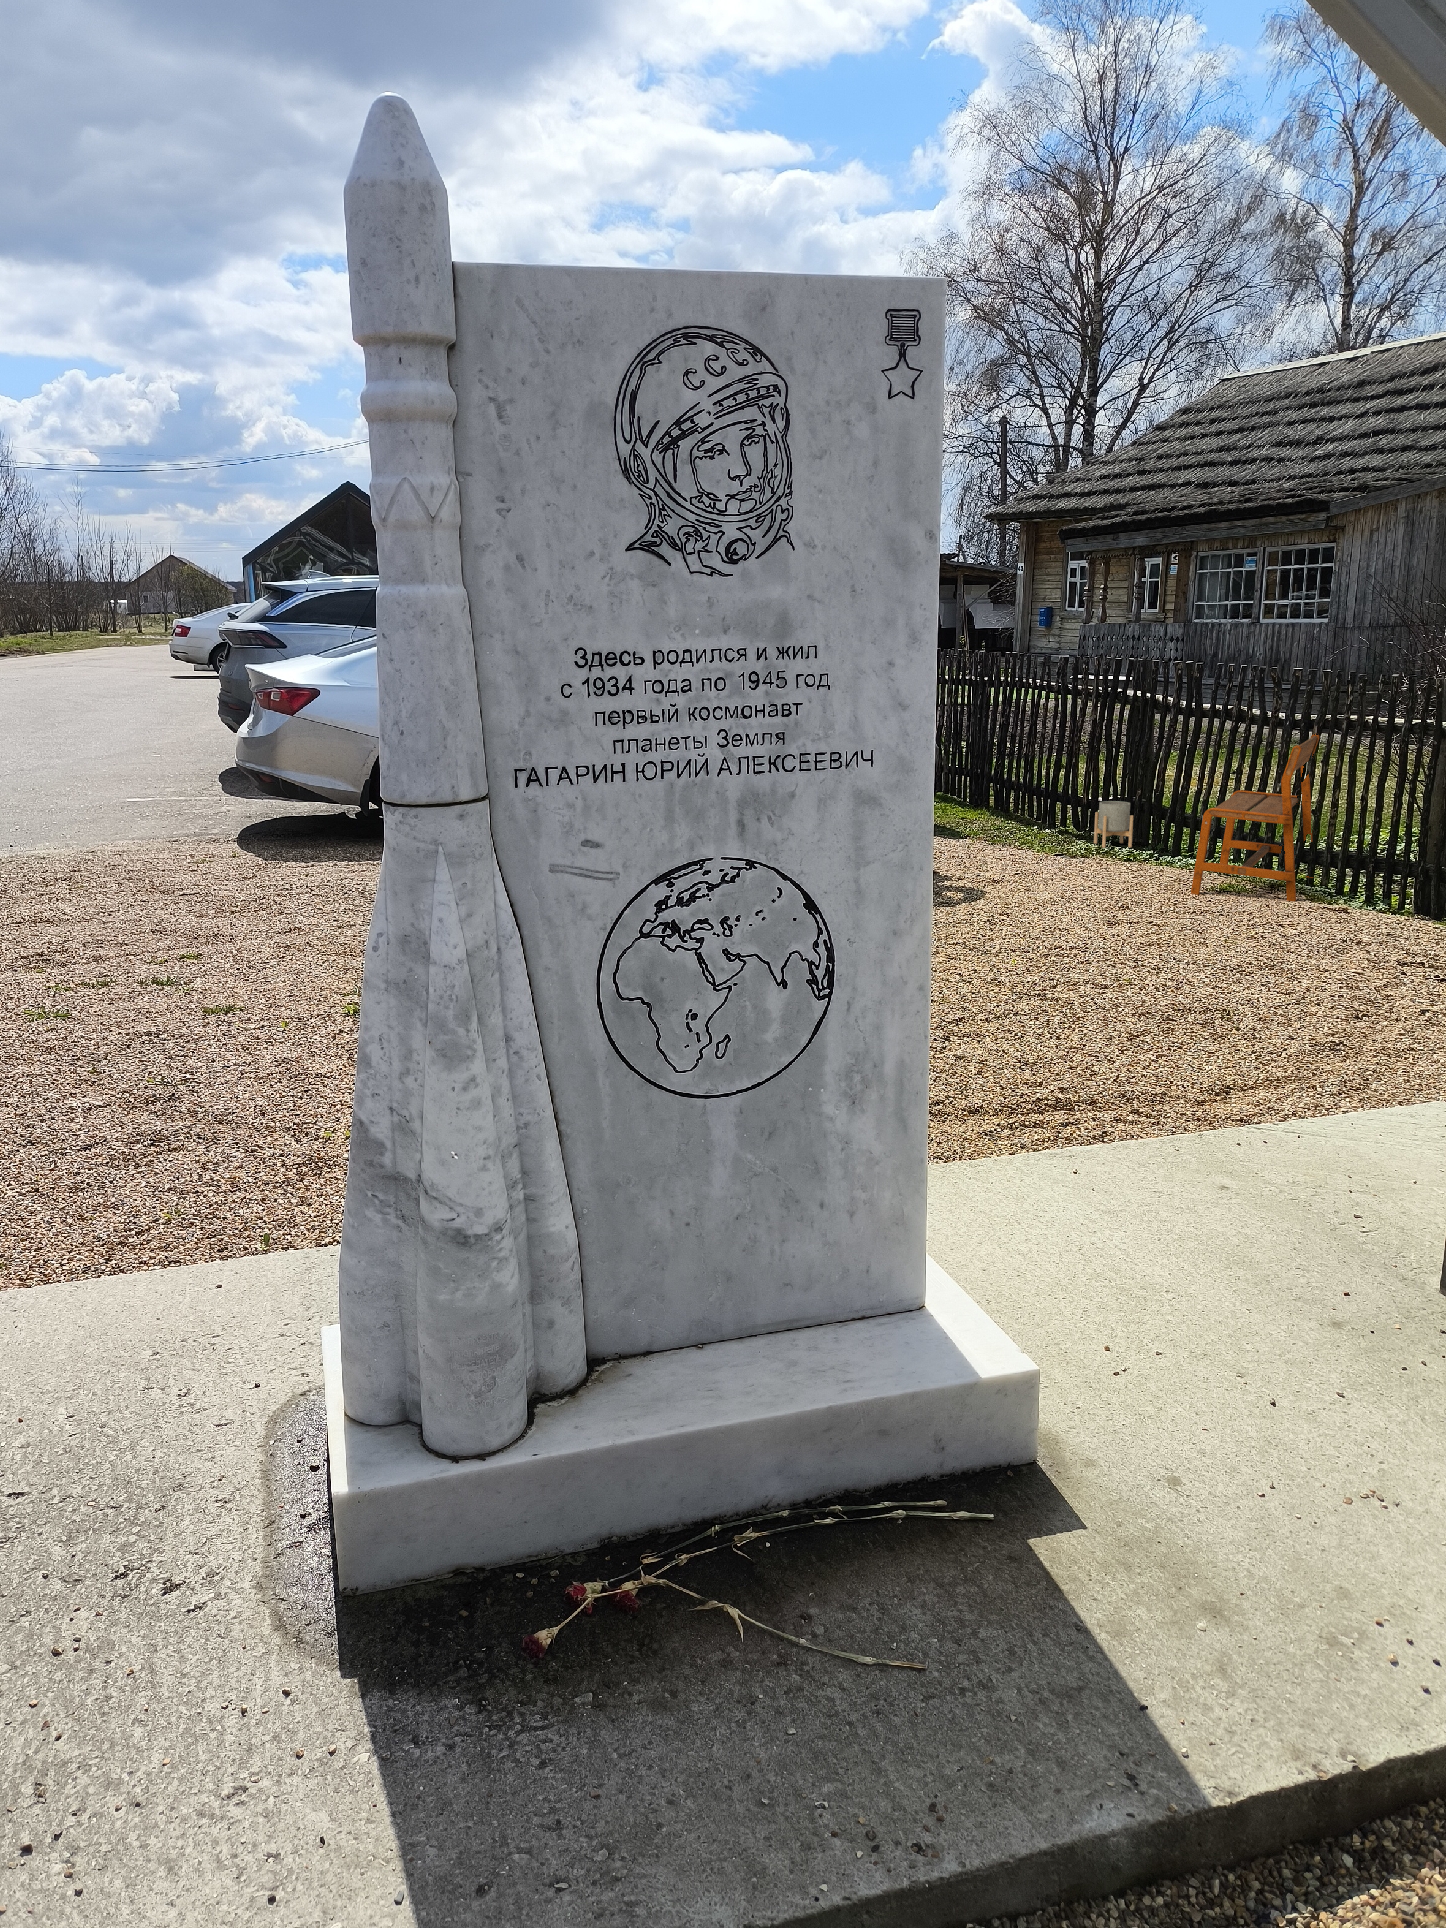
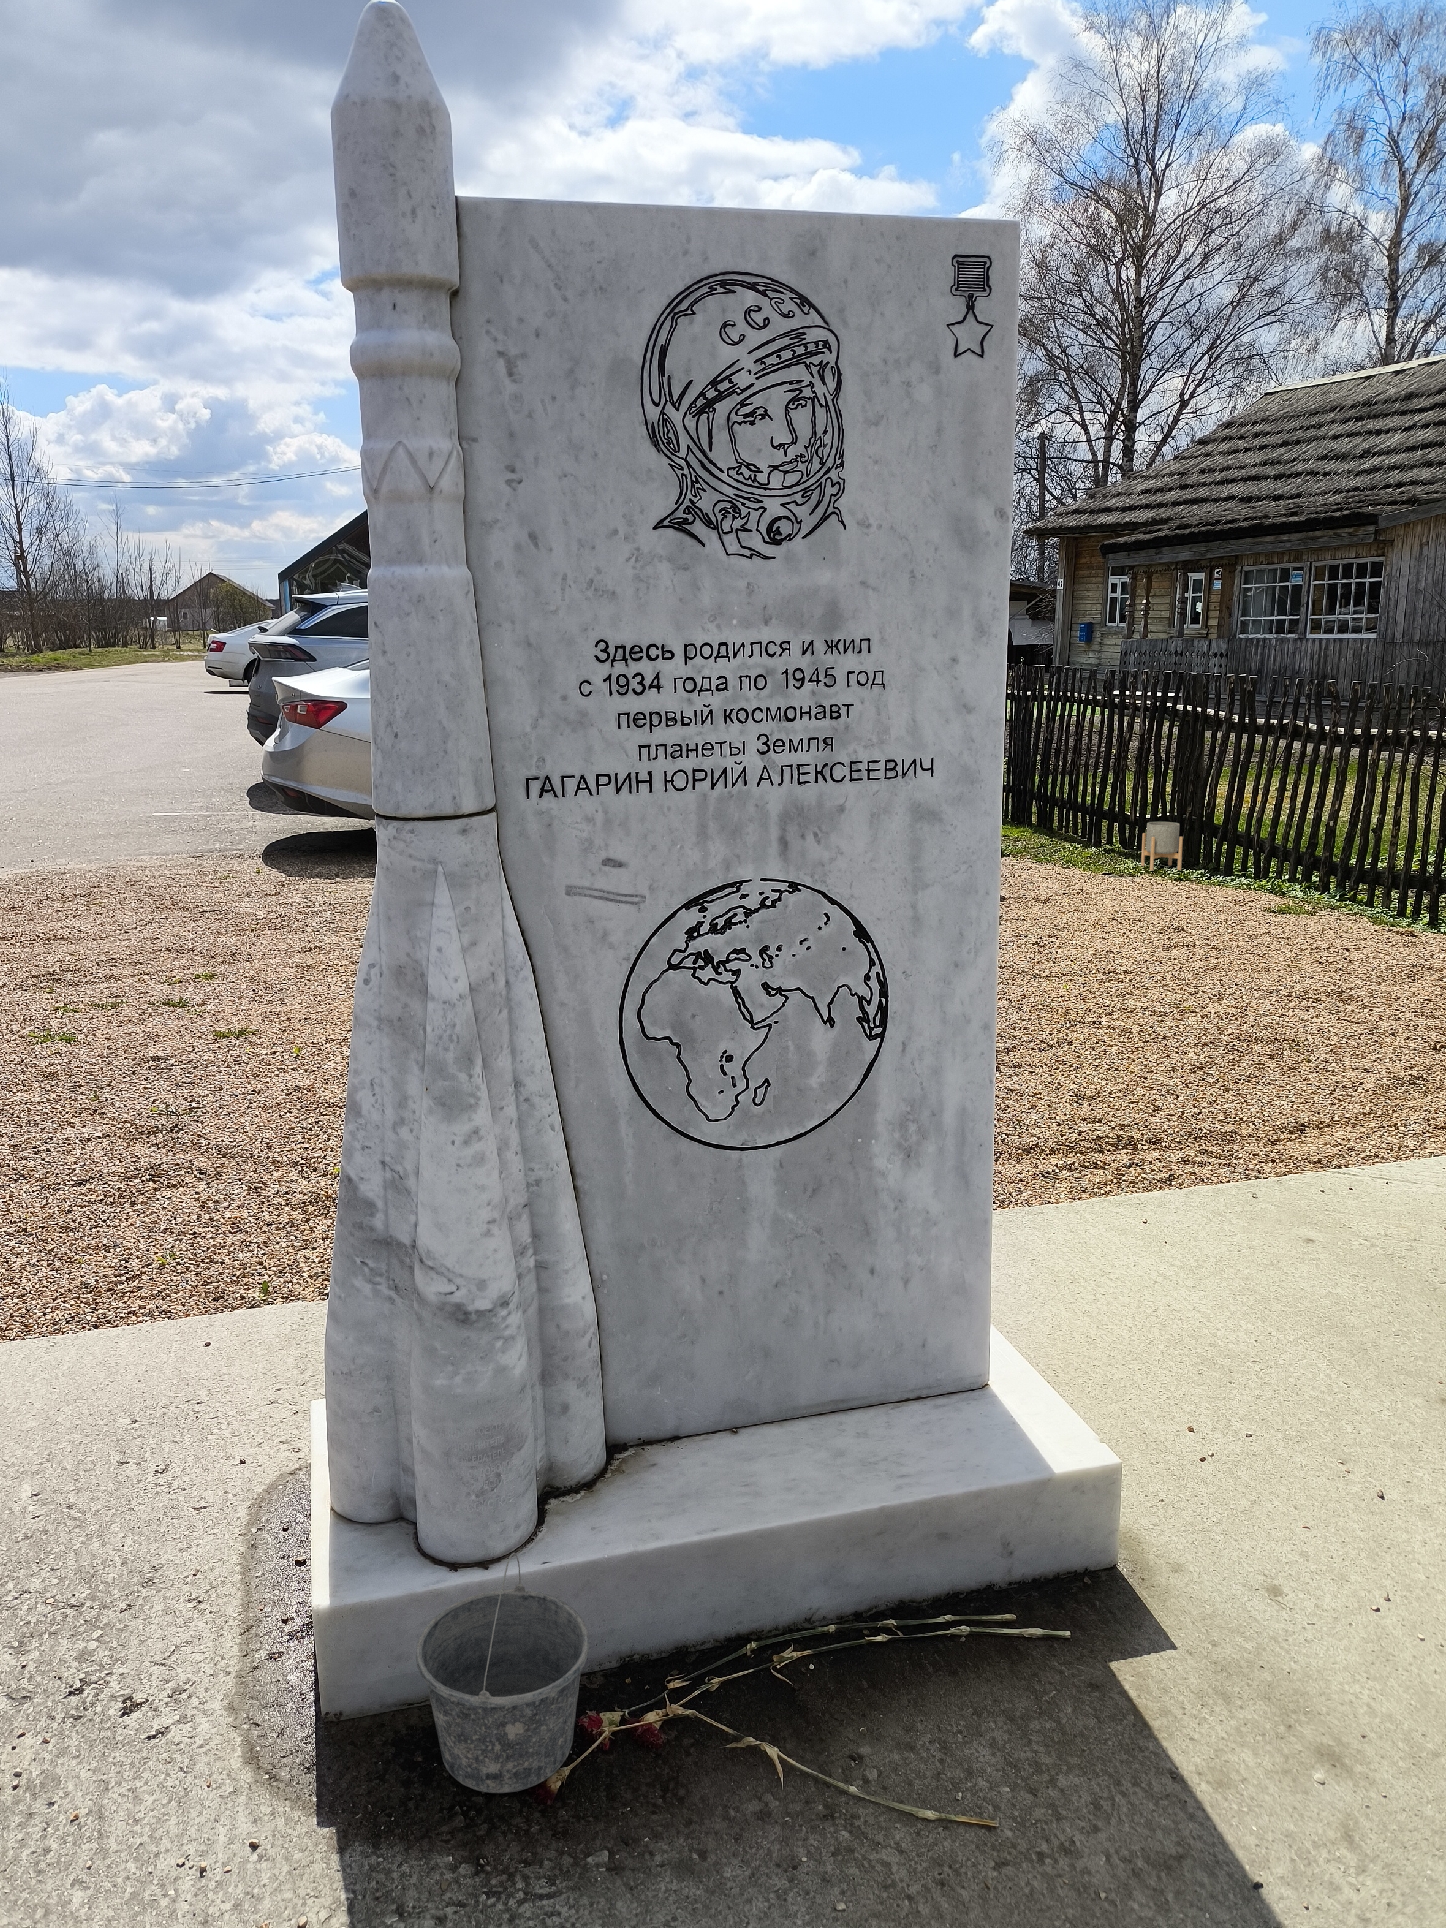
bench: present [1191,734,1319,901] -> none [1247,751,1382,928]
bucket: none [424,1445,574,1648] -> present [416,1553,589,1793]

